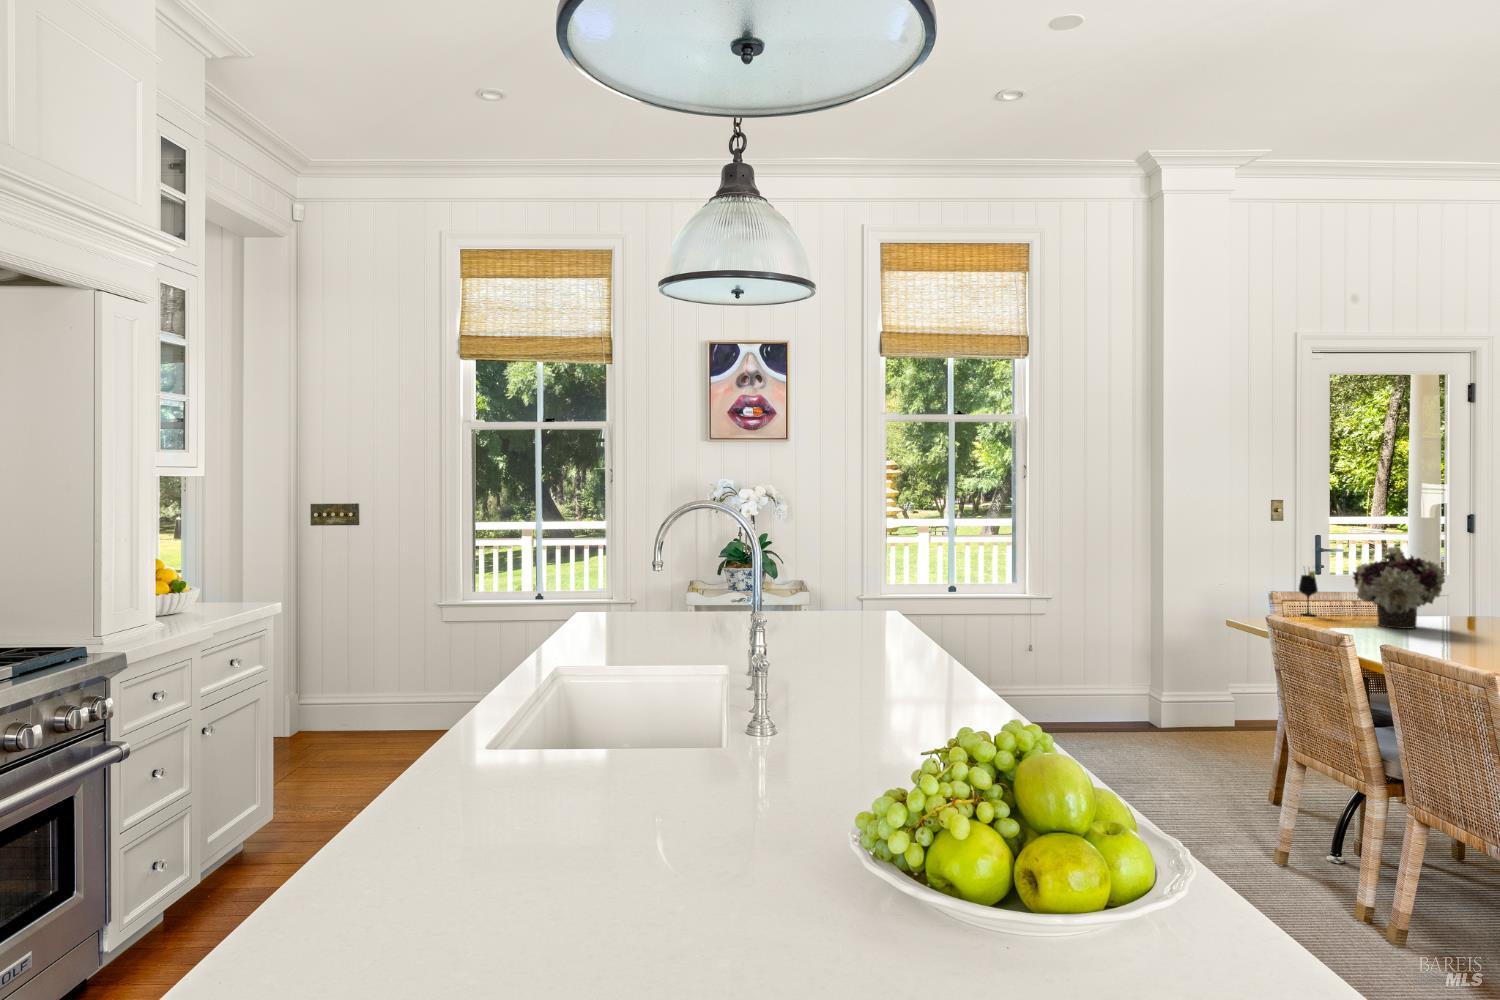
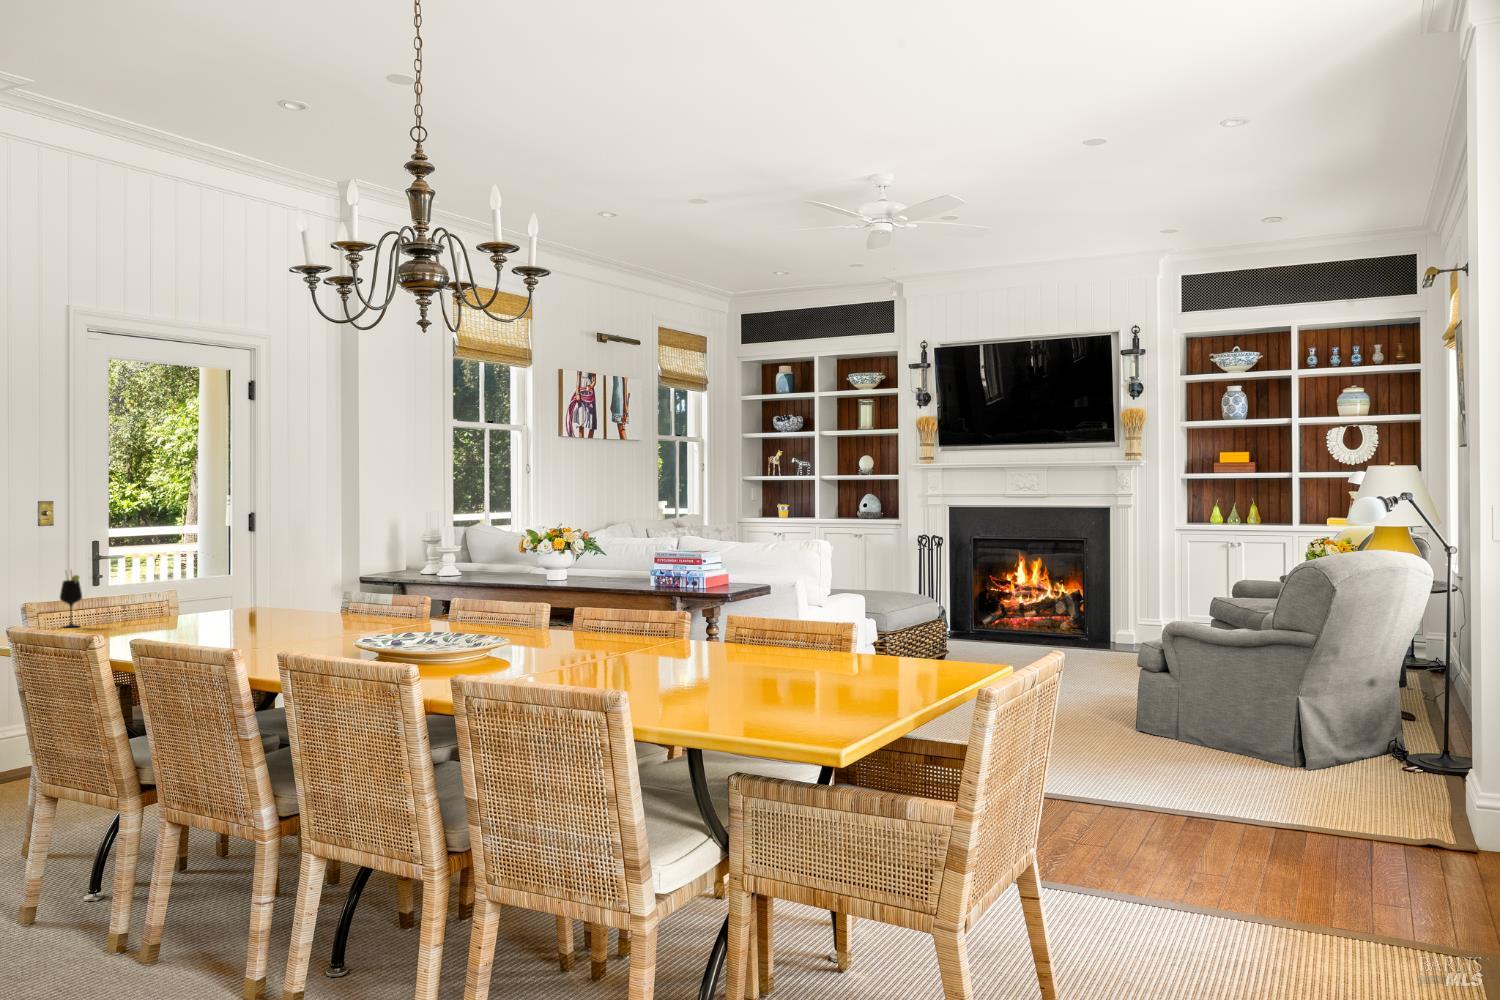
flower arrangement: present [1353,546,1445,629] -> none [120,540,212,629]

